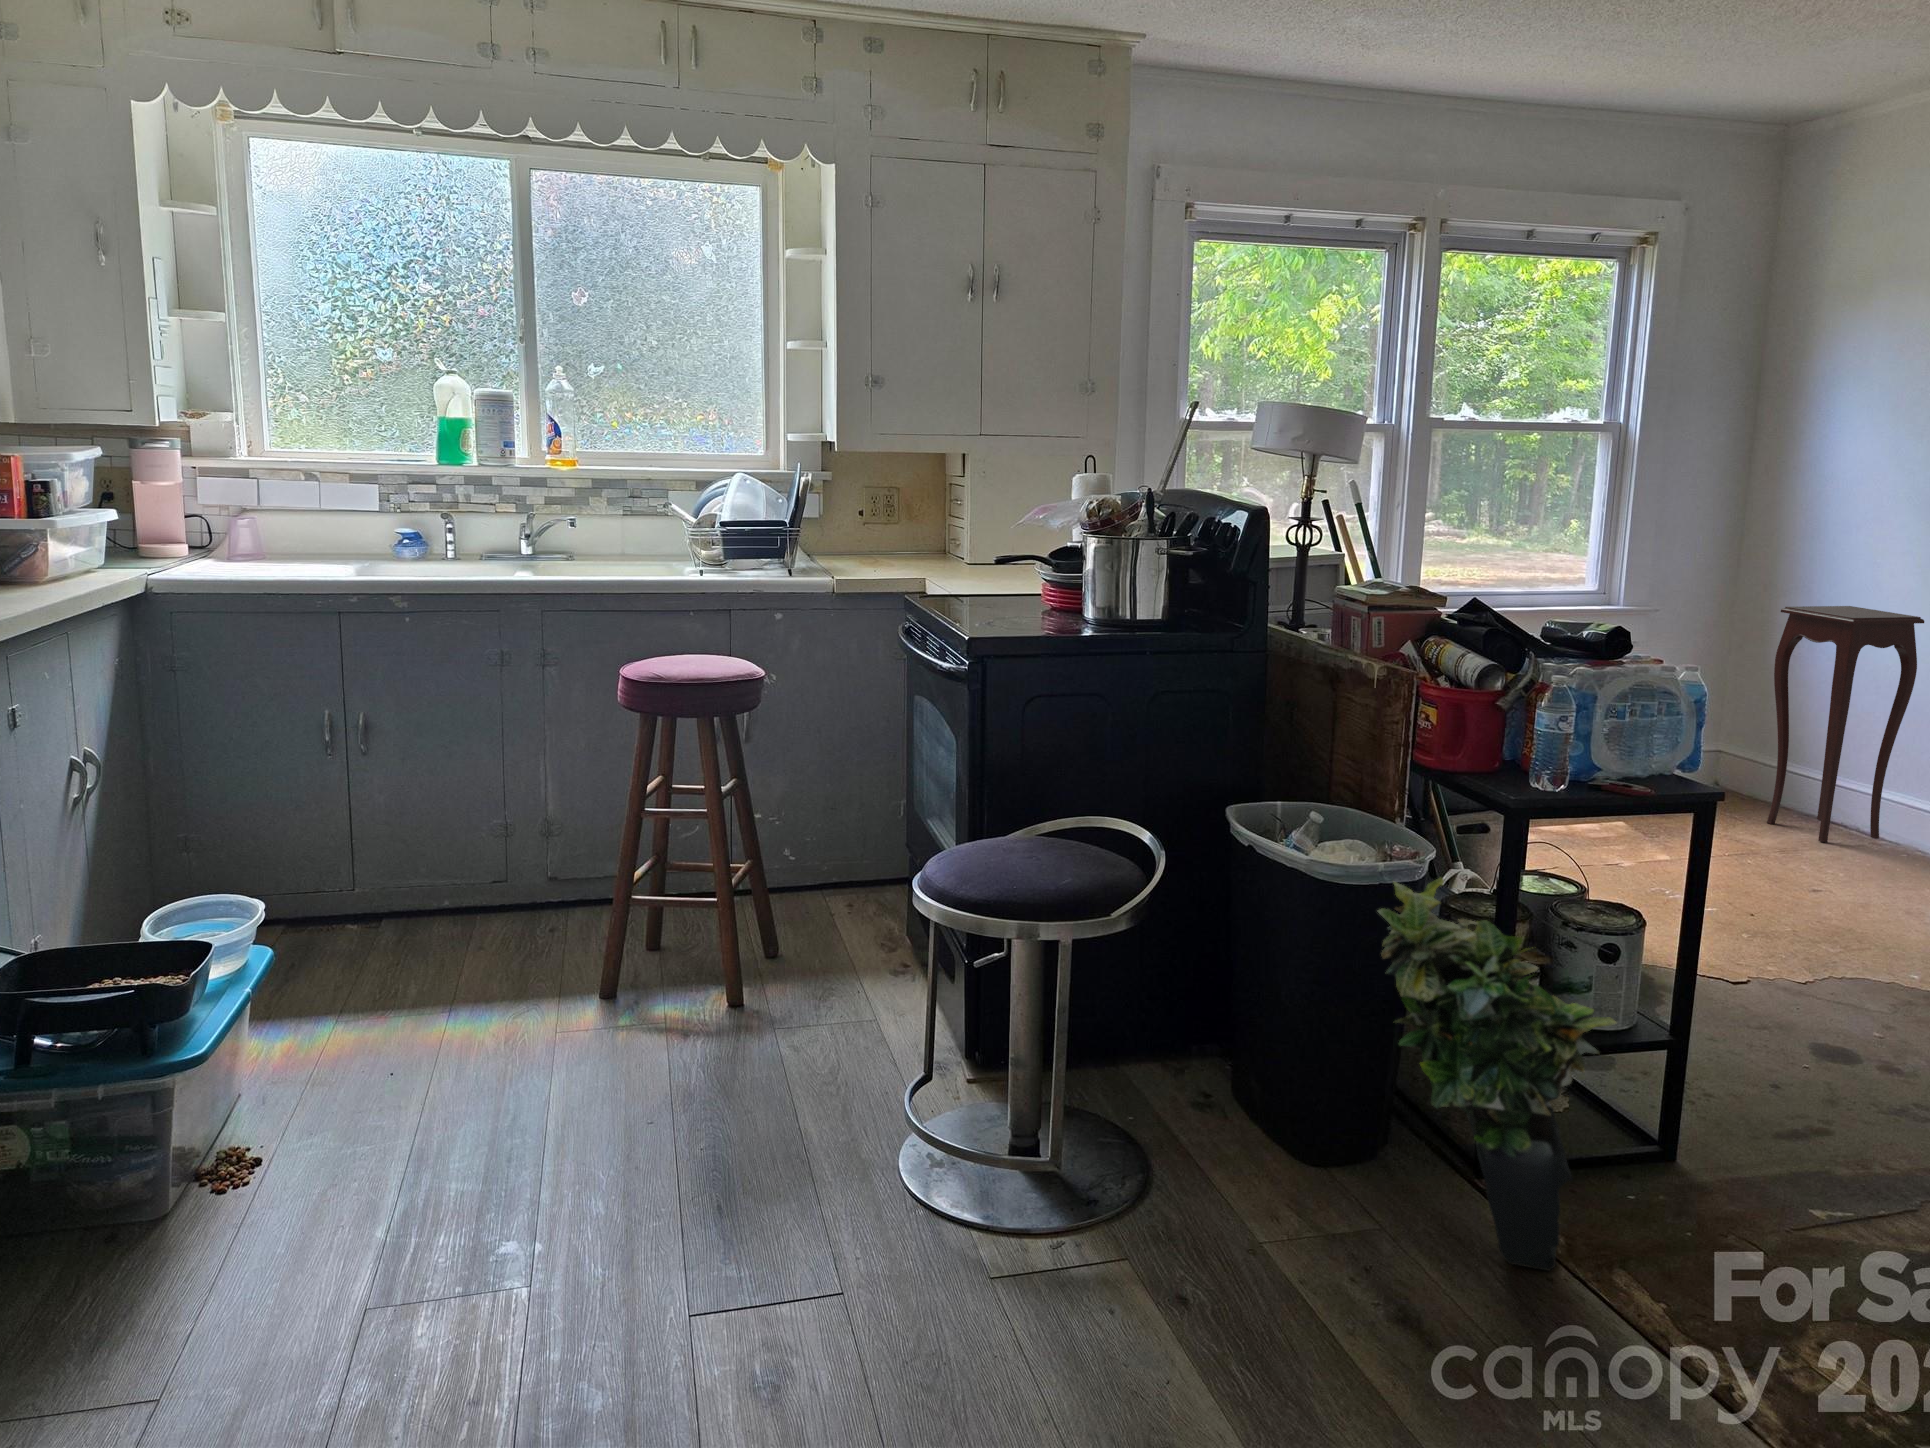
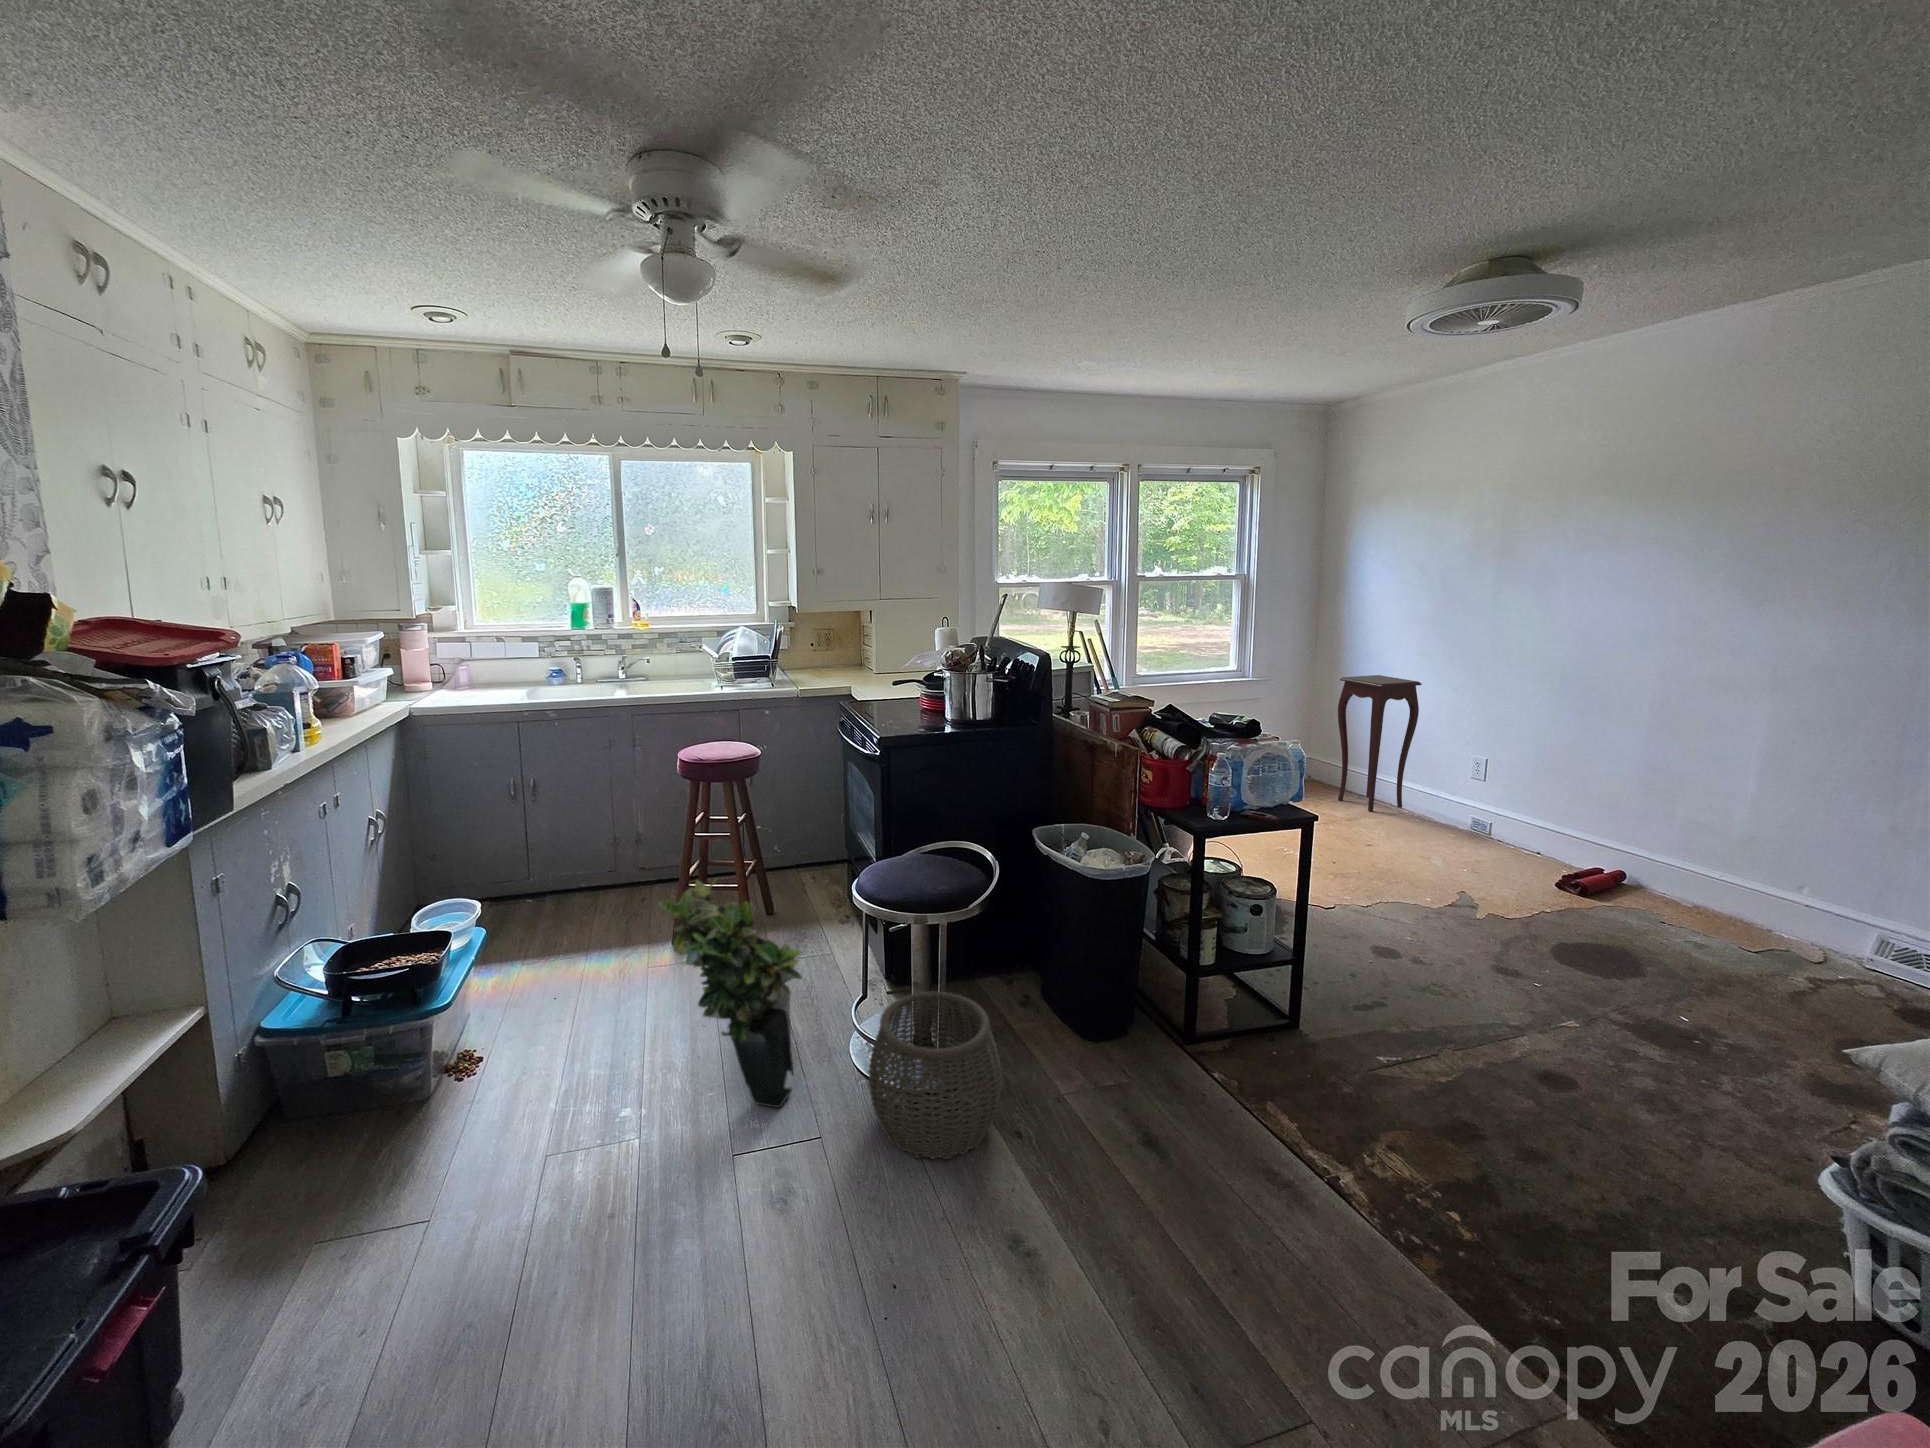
potted plant: present [1378,878,1616,1271] -> present [659,879,802,1108]
woven basket: none [926,1060,1156,1334] -> present [868,992,1002,1159]

